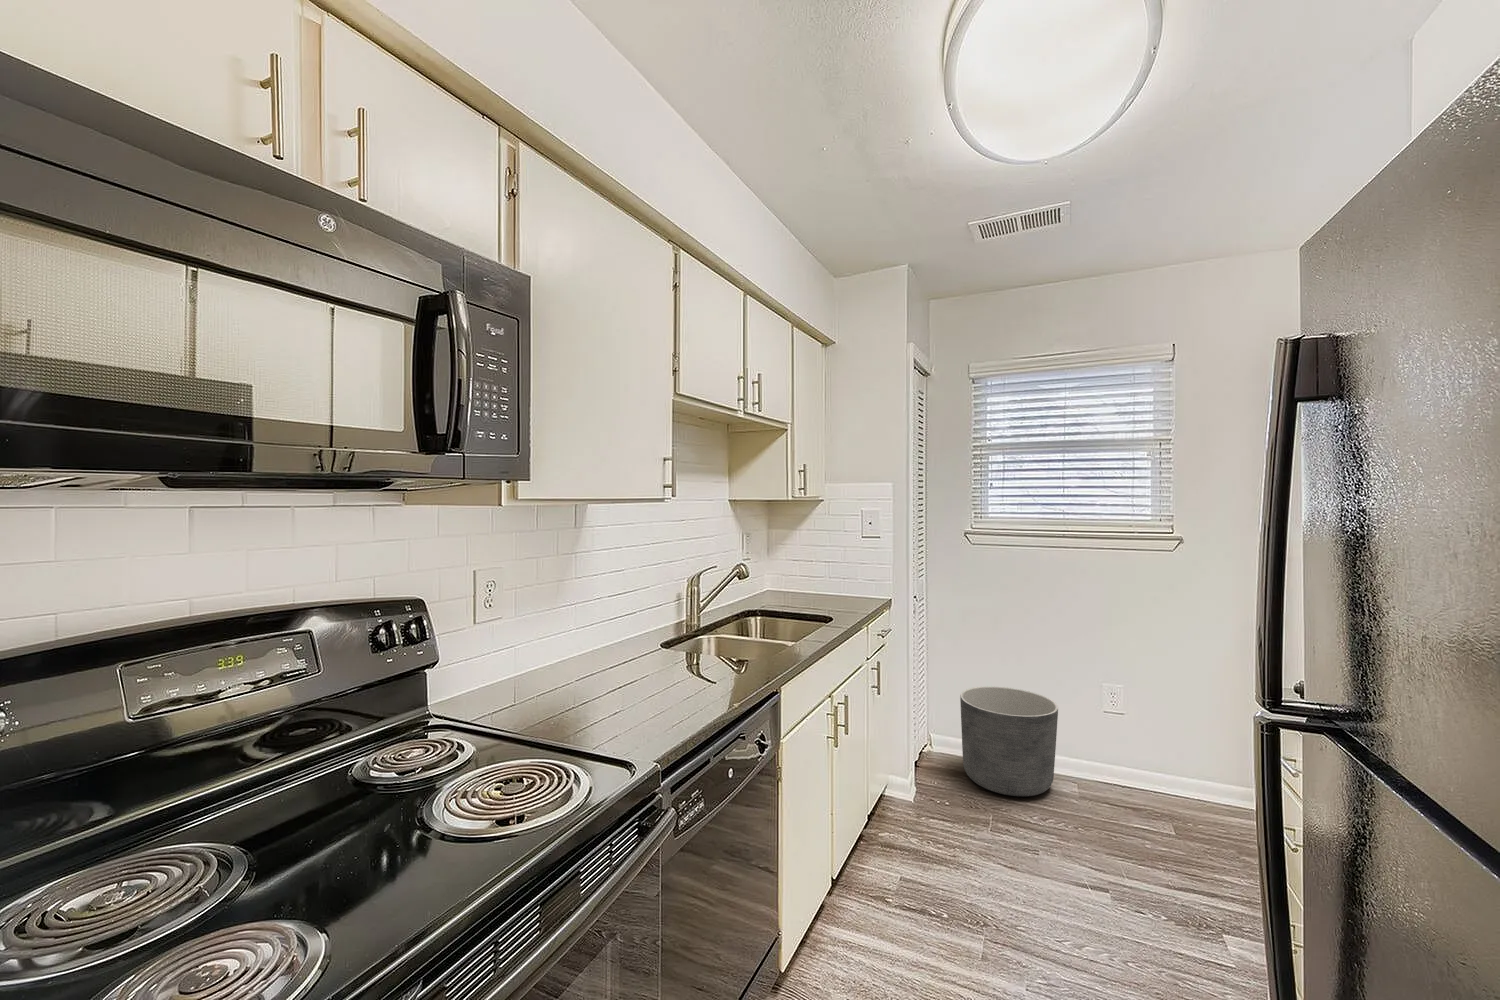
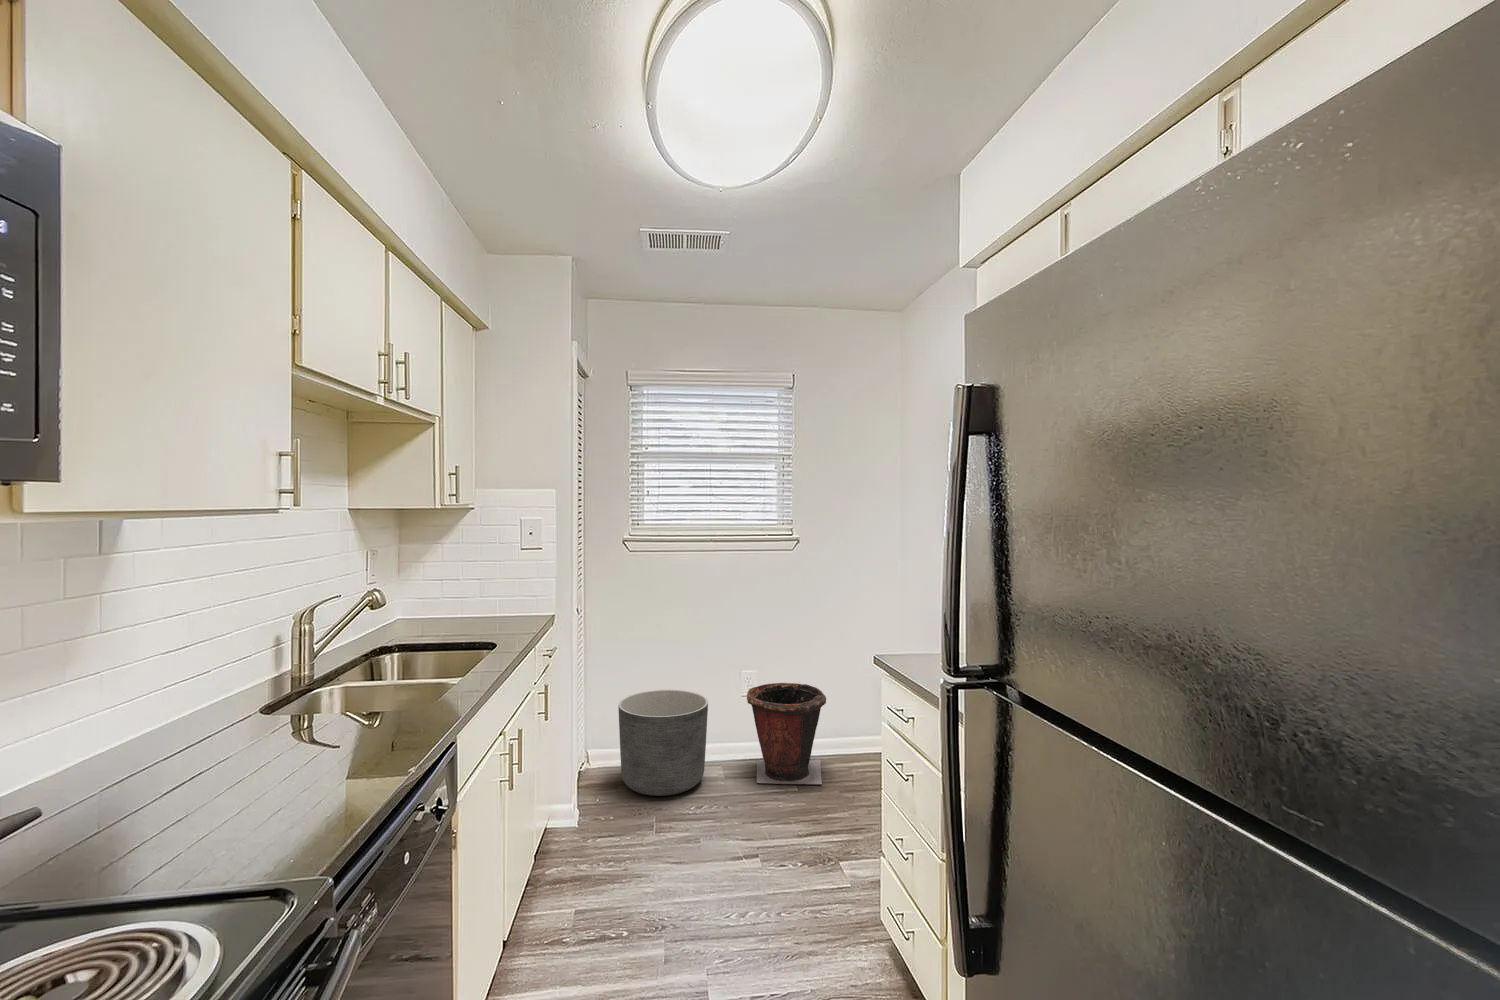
waste bin: none [1107,701,1216,831] -> present [747,683,826,784]

